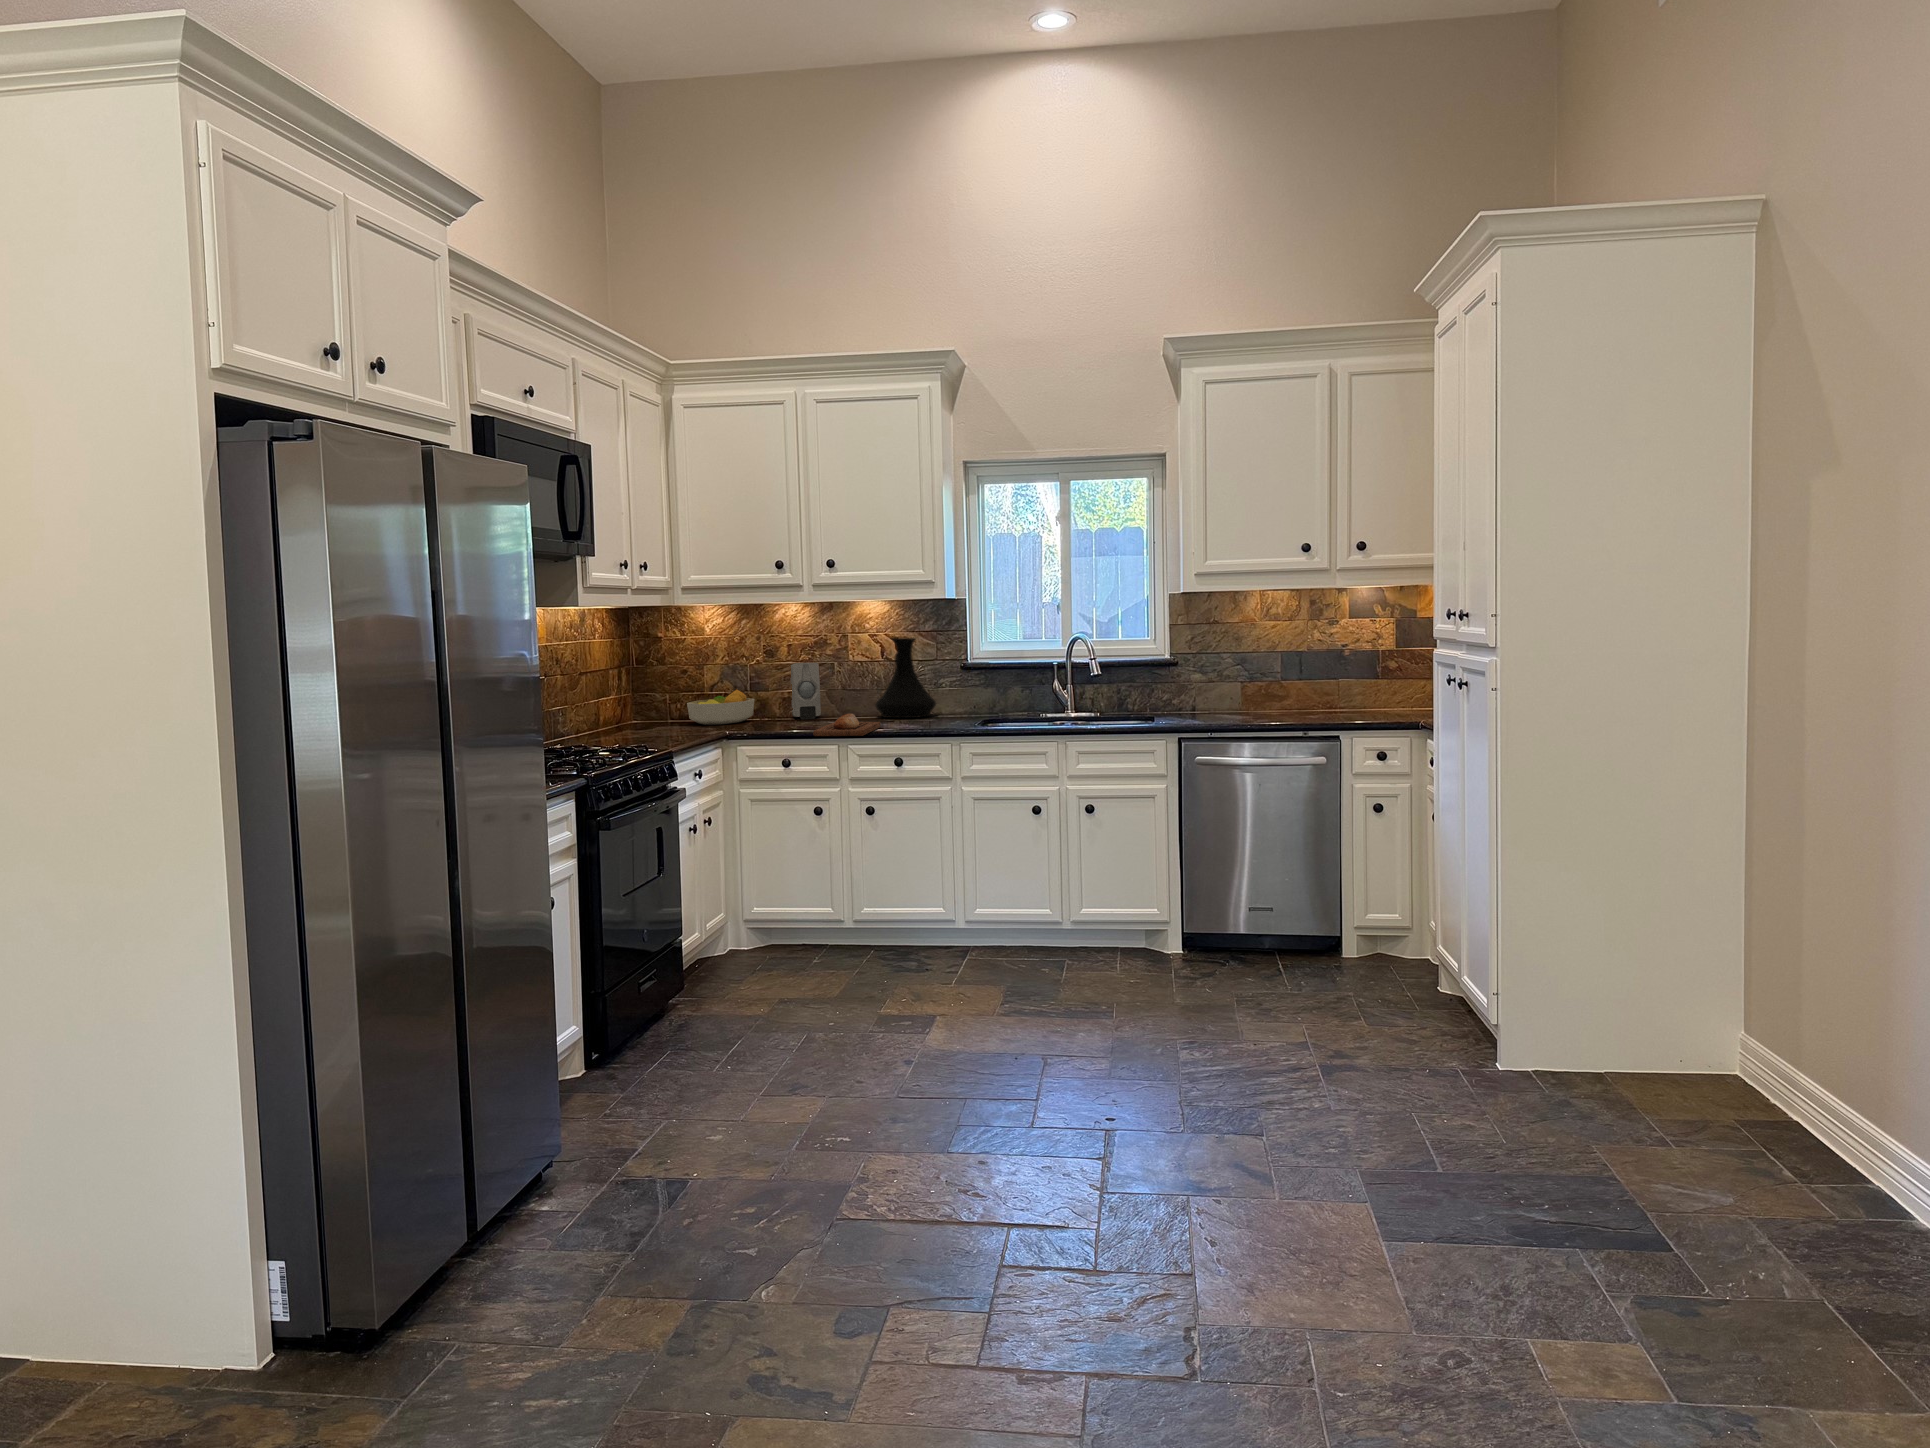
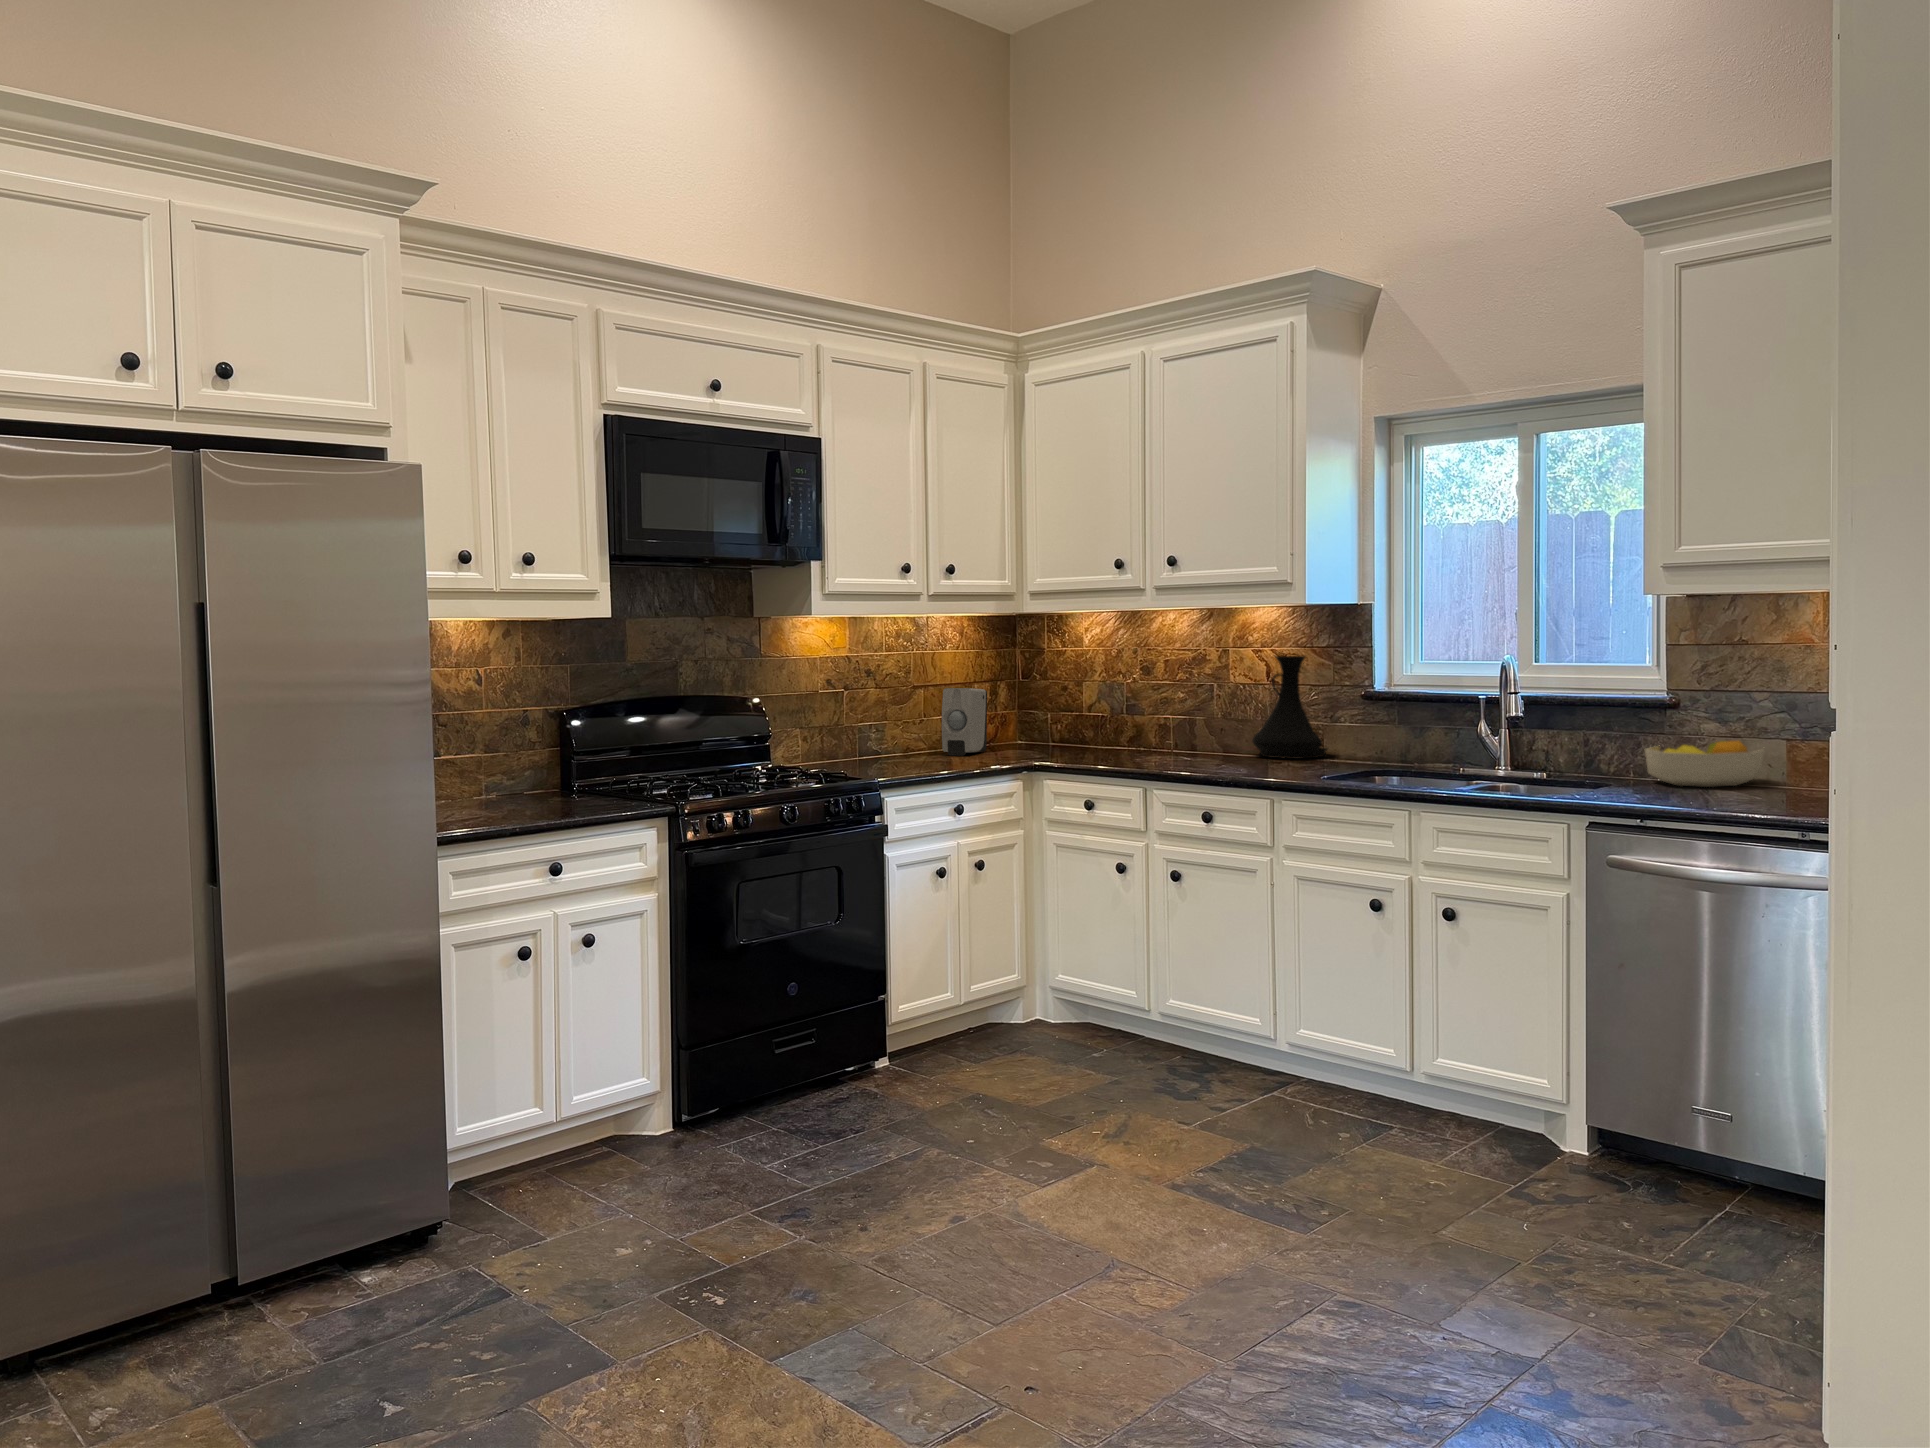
soap dispenser: present [790,663,821,719] -> present [942,688,987,756]
fruit bowl: present [687,690,755,725] -> present [1645,741,1765,787]
bread loaf: present [813,714,881,736] -> none [1092,750,1206,779]

